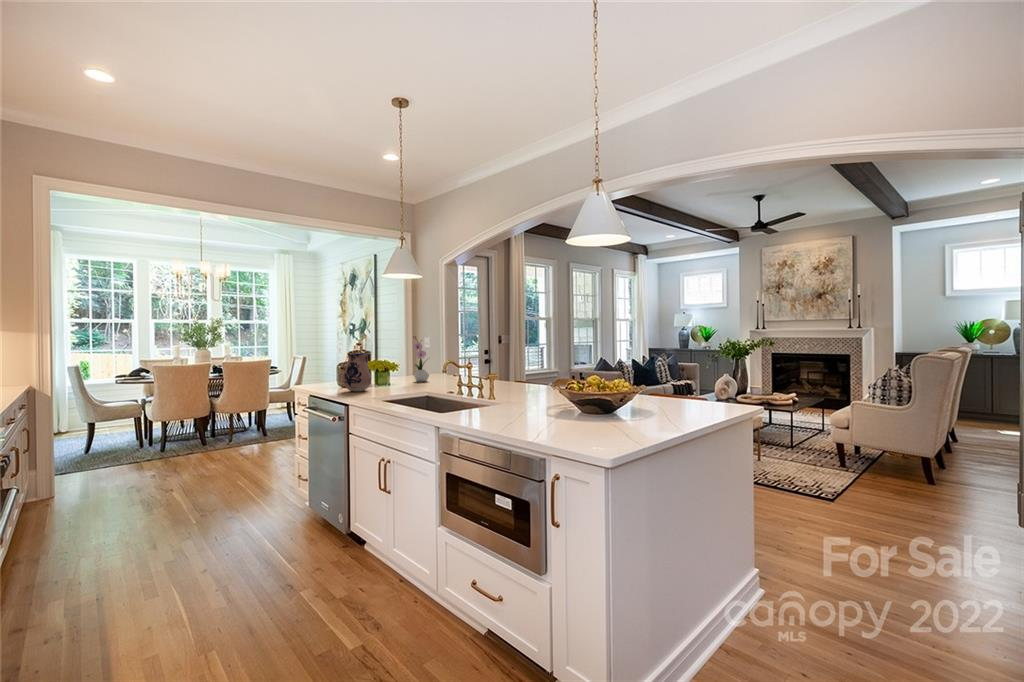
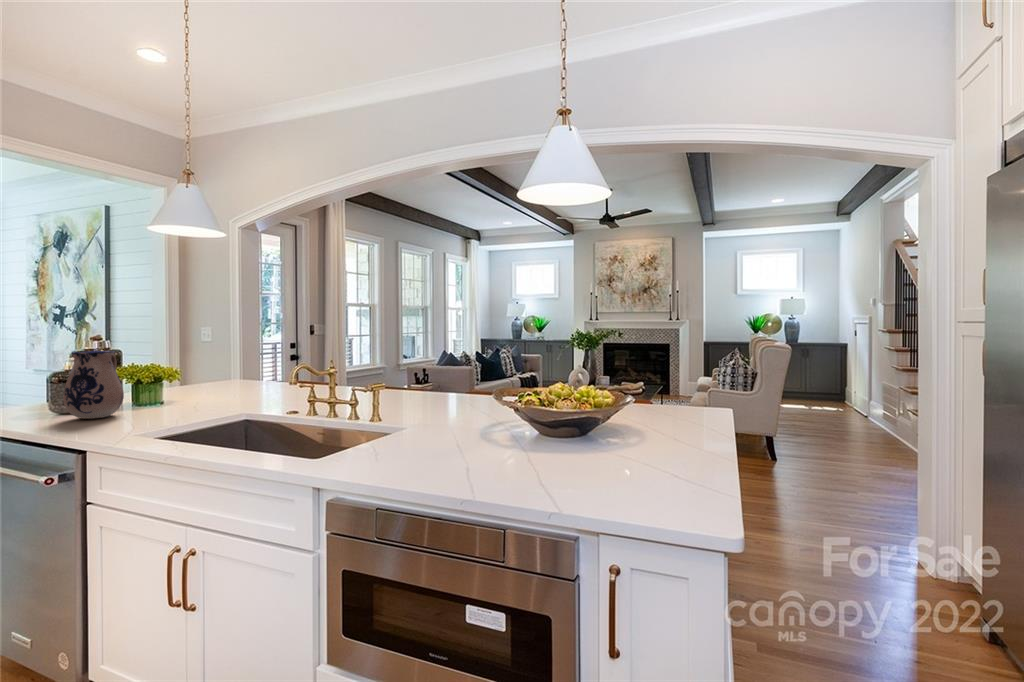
flower arrangement: present [413,336,429,382] -> none [202,322,232,394]

